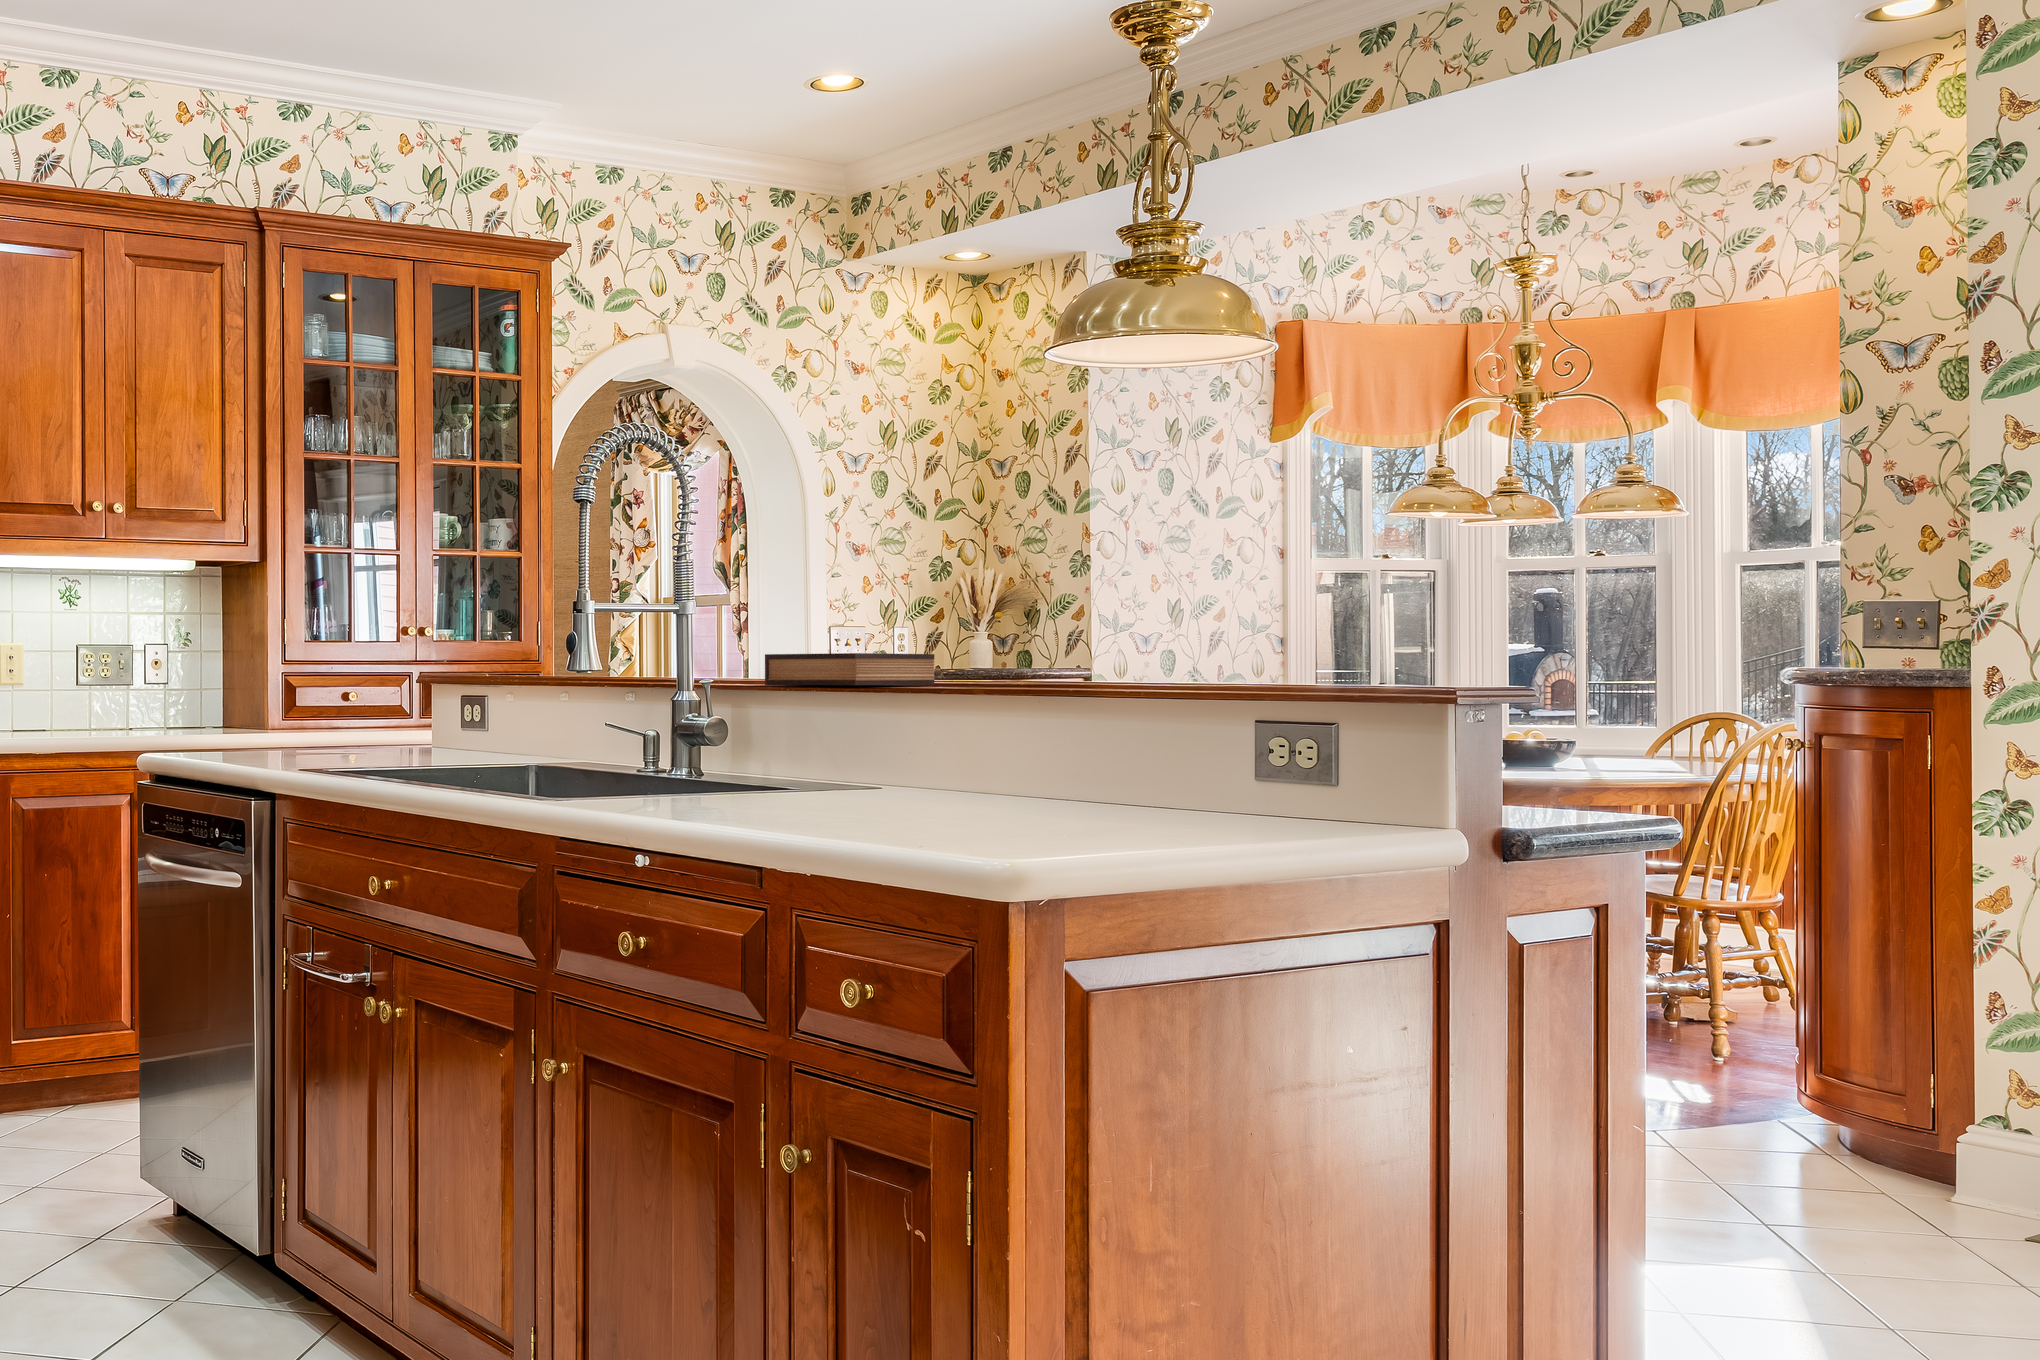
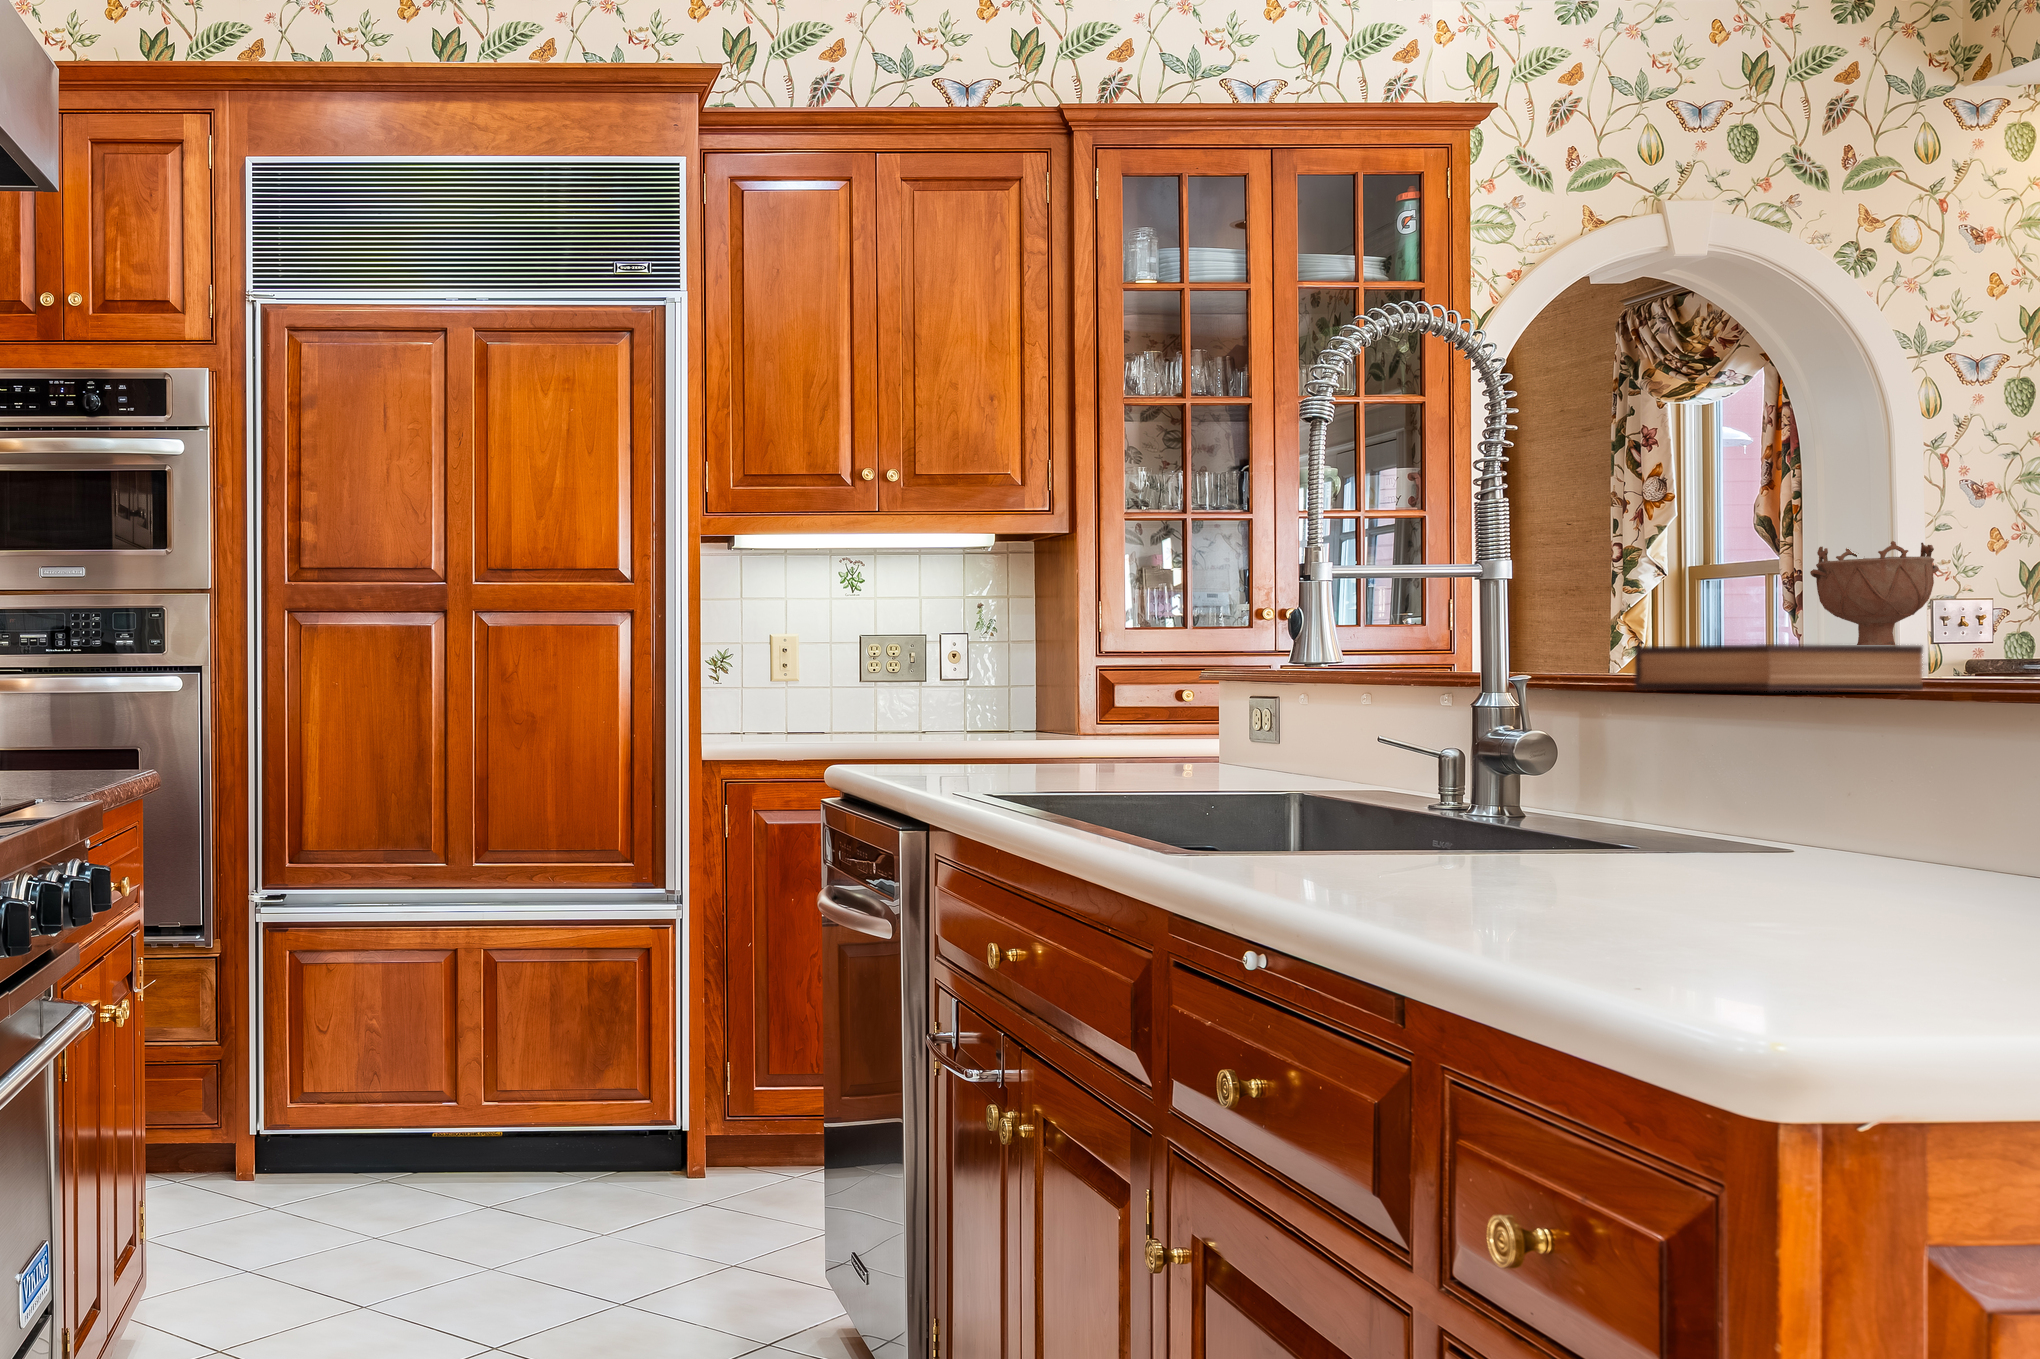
decorative bowl: none [758,578,835,664] -> present [1810,541,1939,645]

